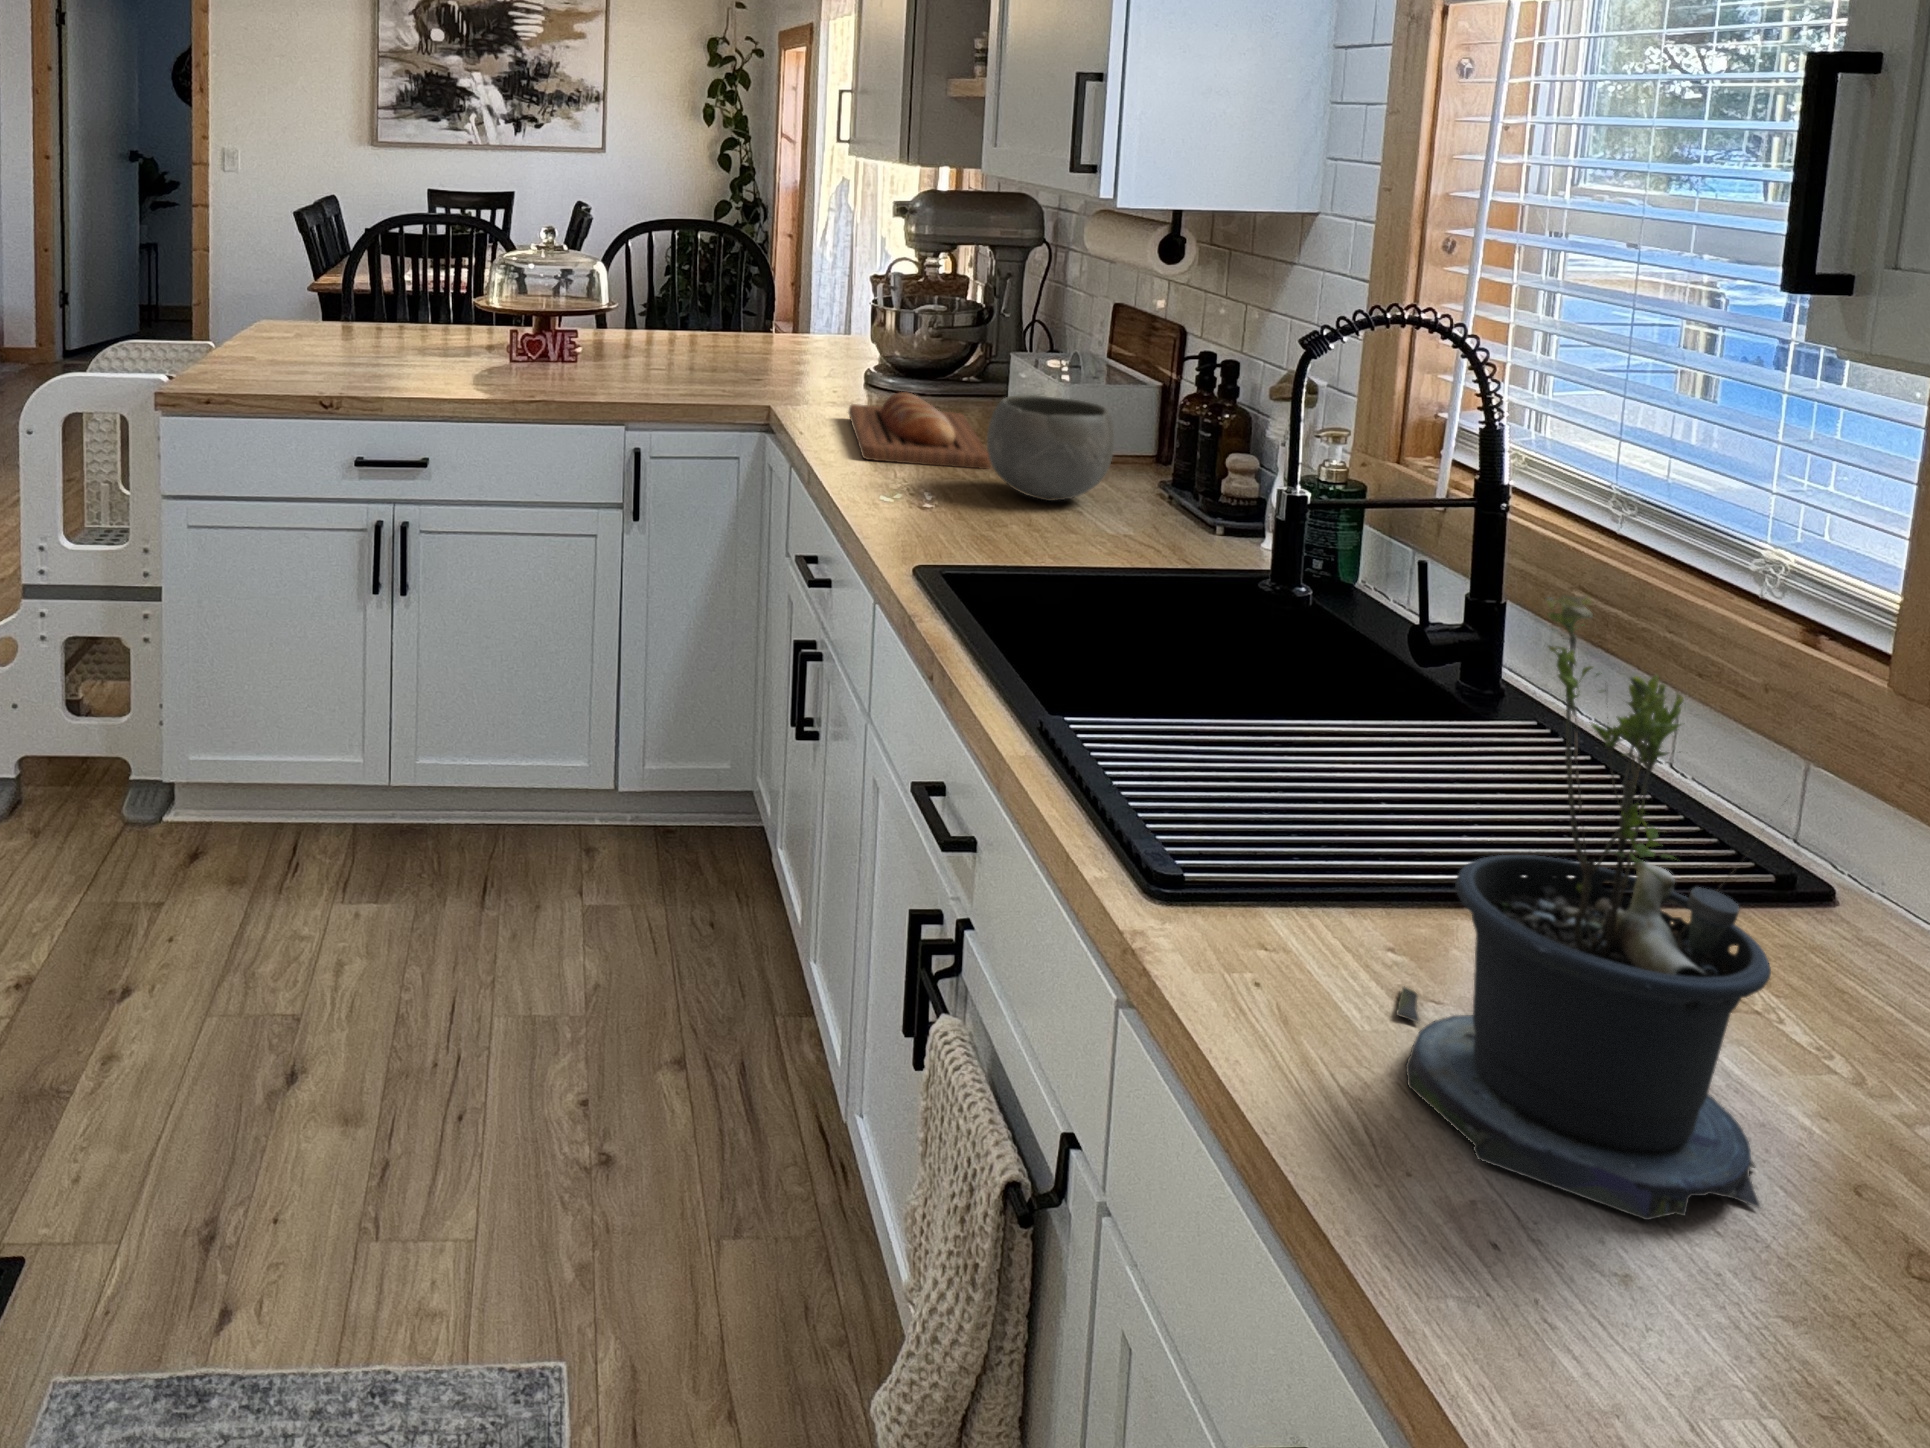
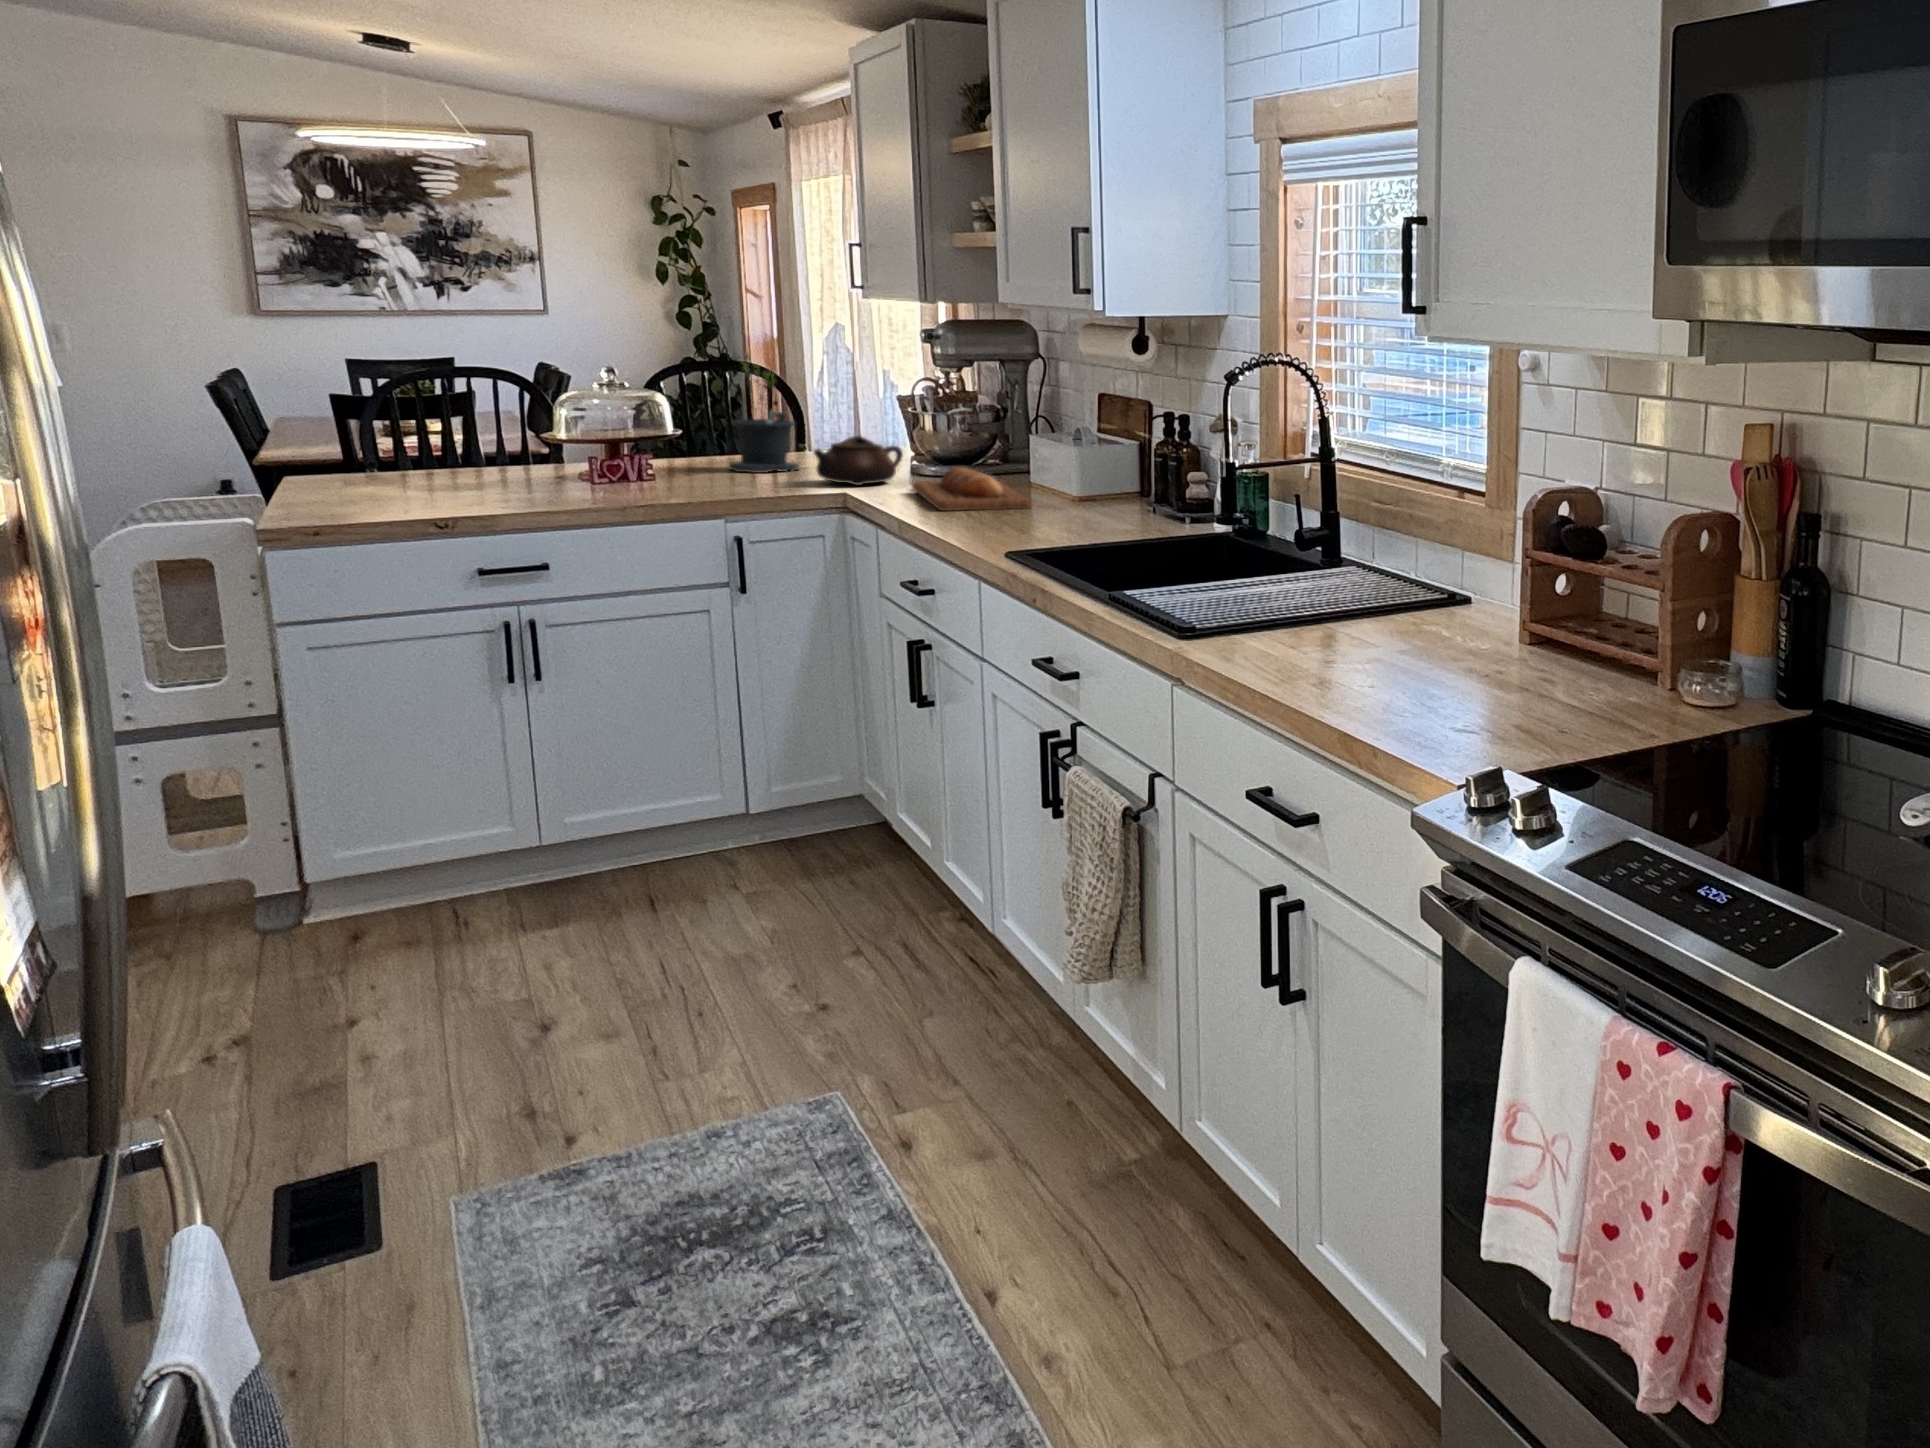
teapot: none [738,333,851,398] -> present [814,436,903,486]
ceramic bowl: present [987,395,1114,501] -> none [1031,450,1116,518]
potted plant: present [1396,595,1771,1220] -> present [729,352,800,473]

